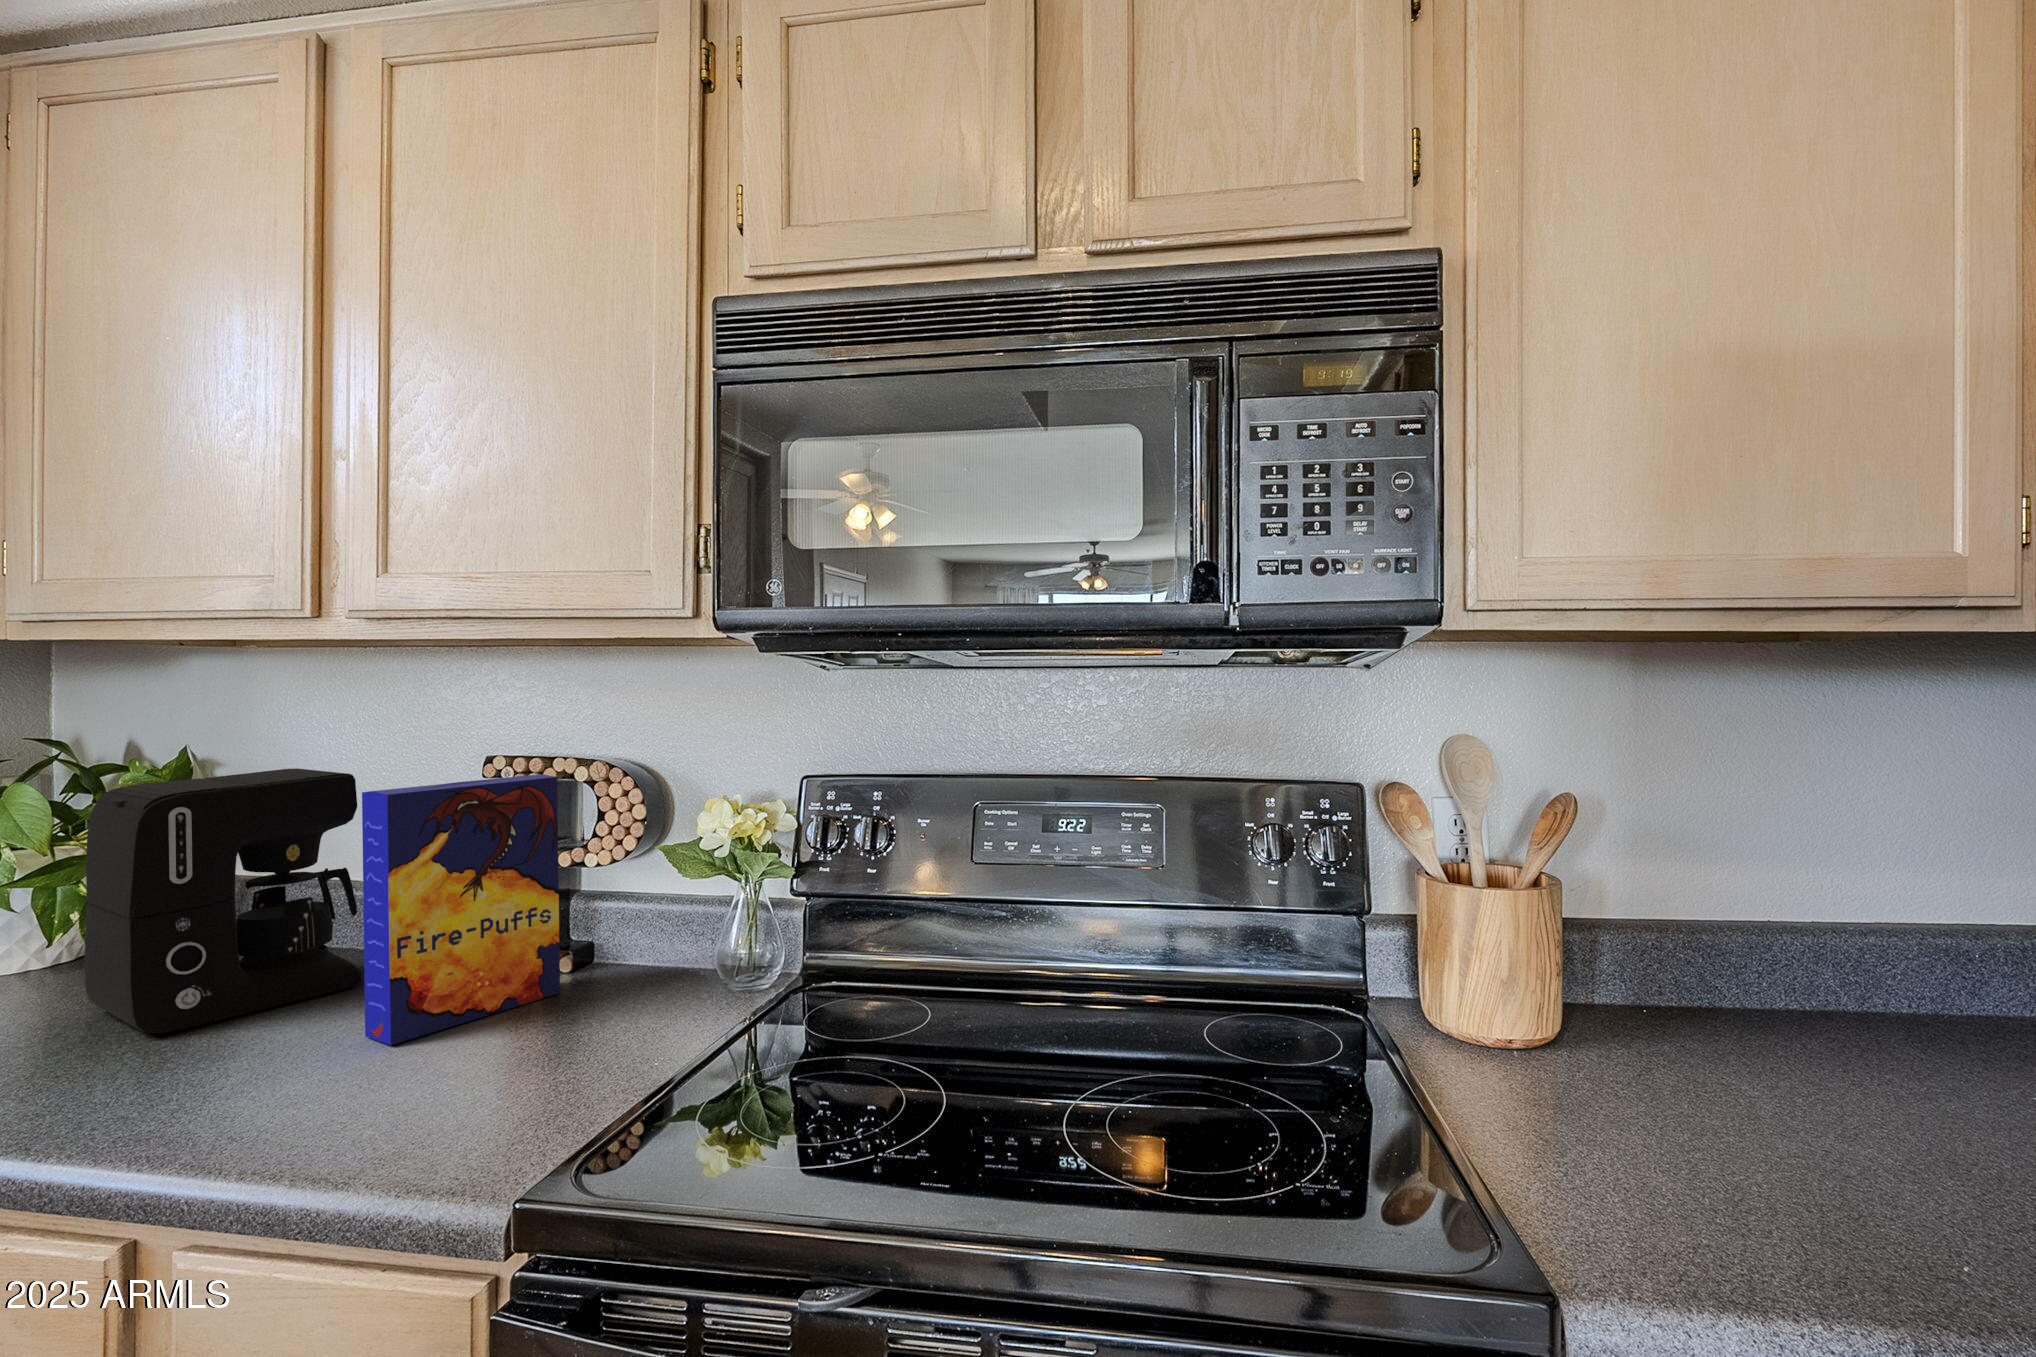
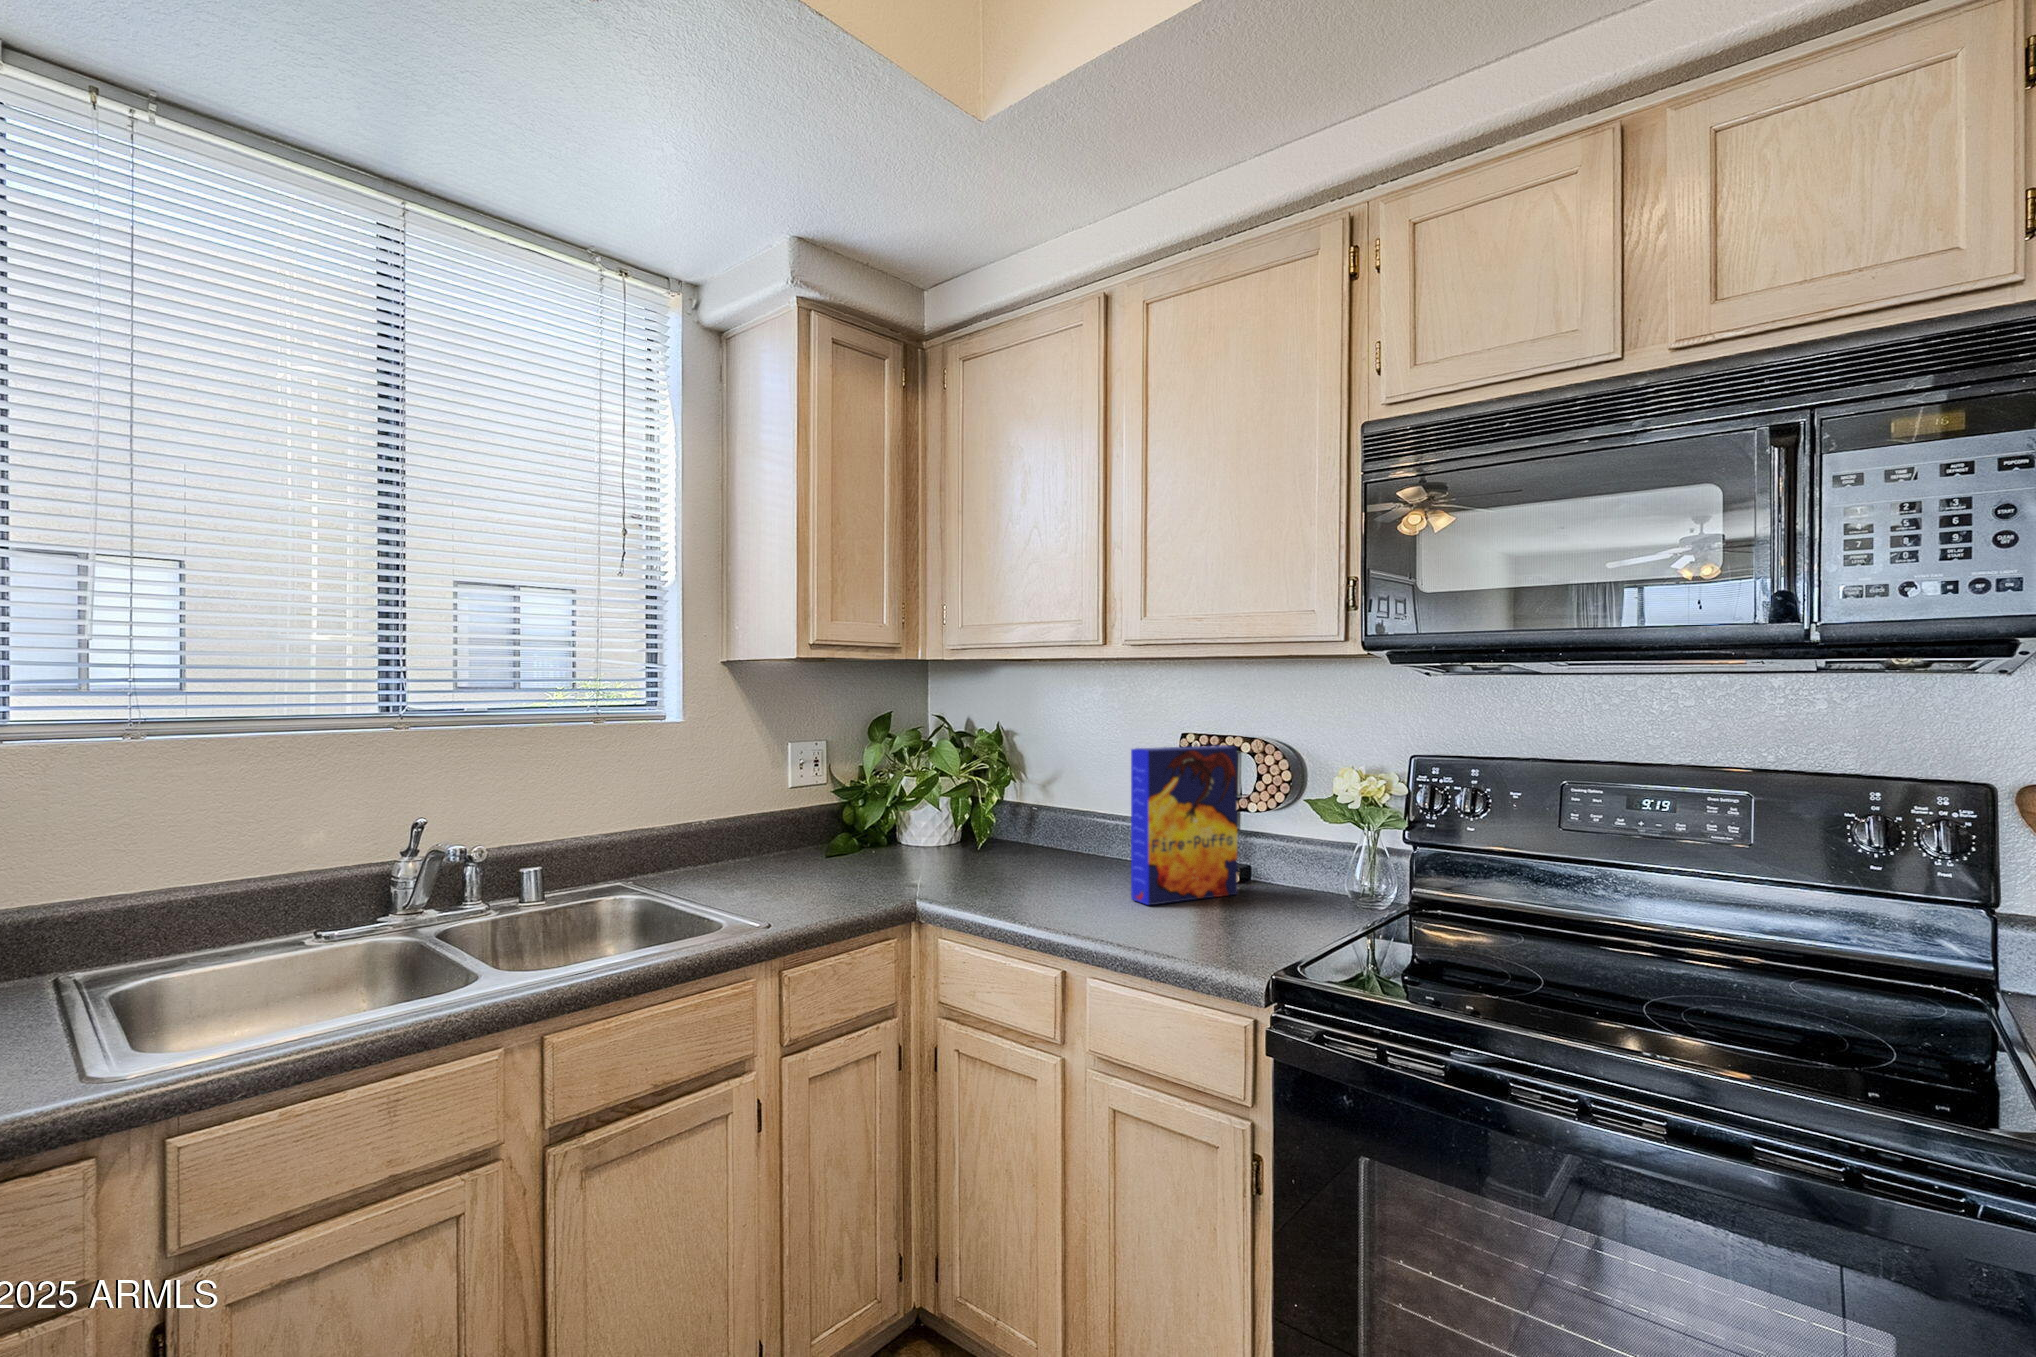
coffee maker: present [84,769,361,1033] -> none [977,736,1112,883]

